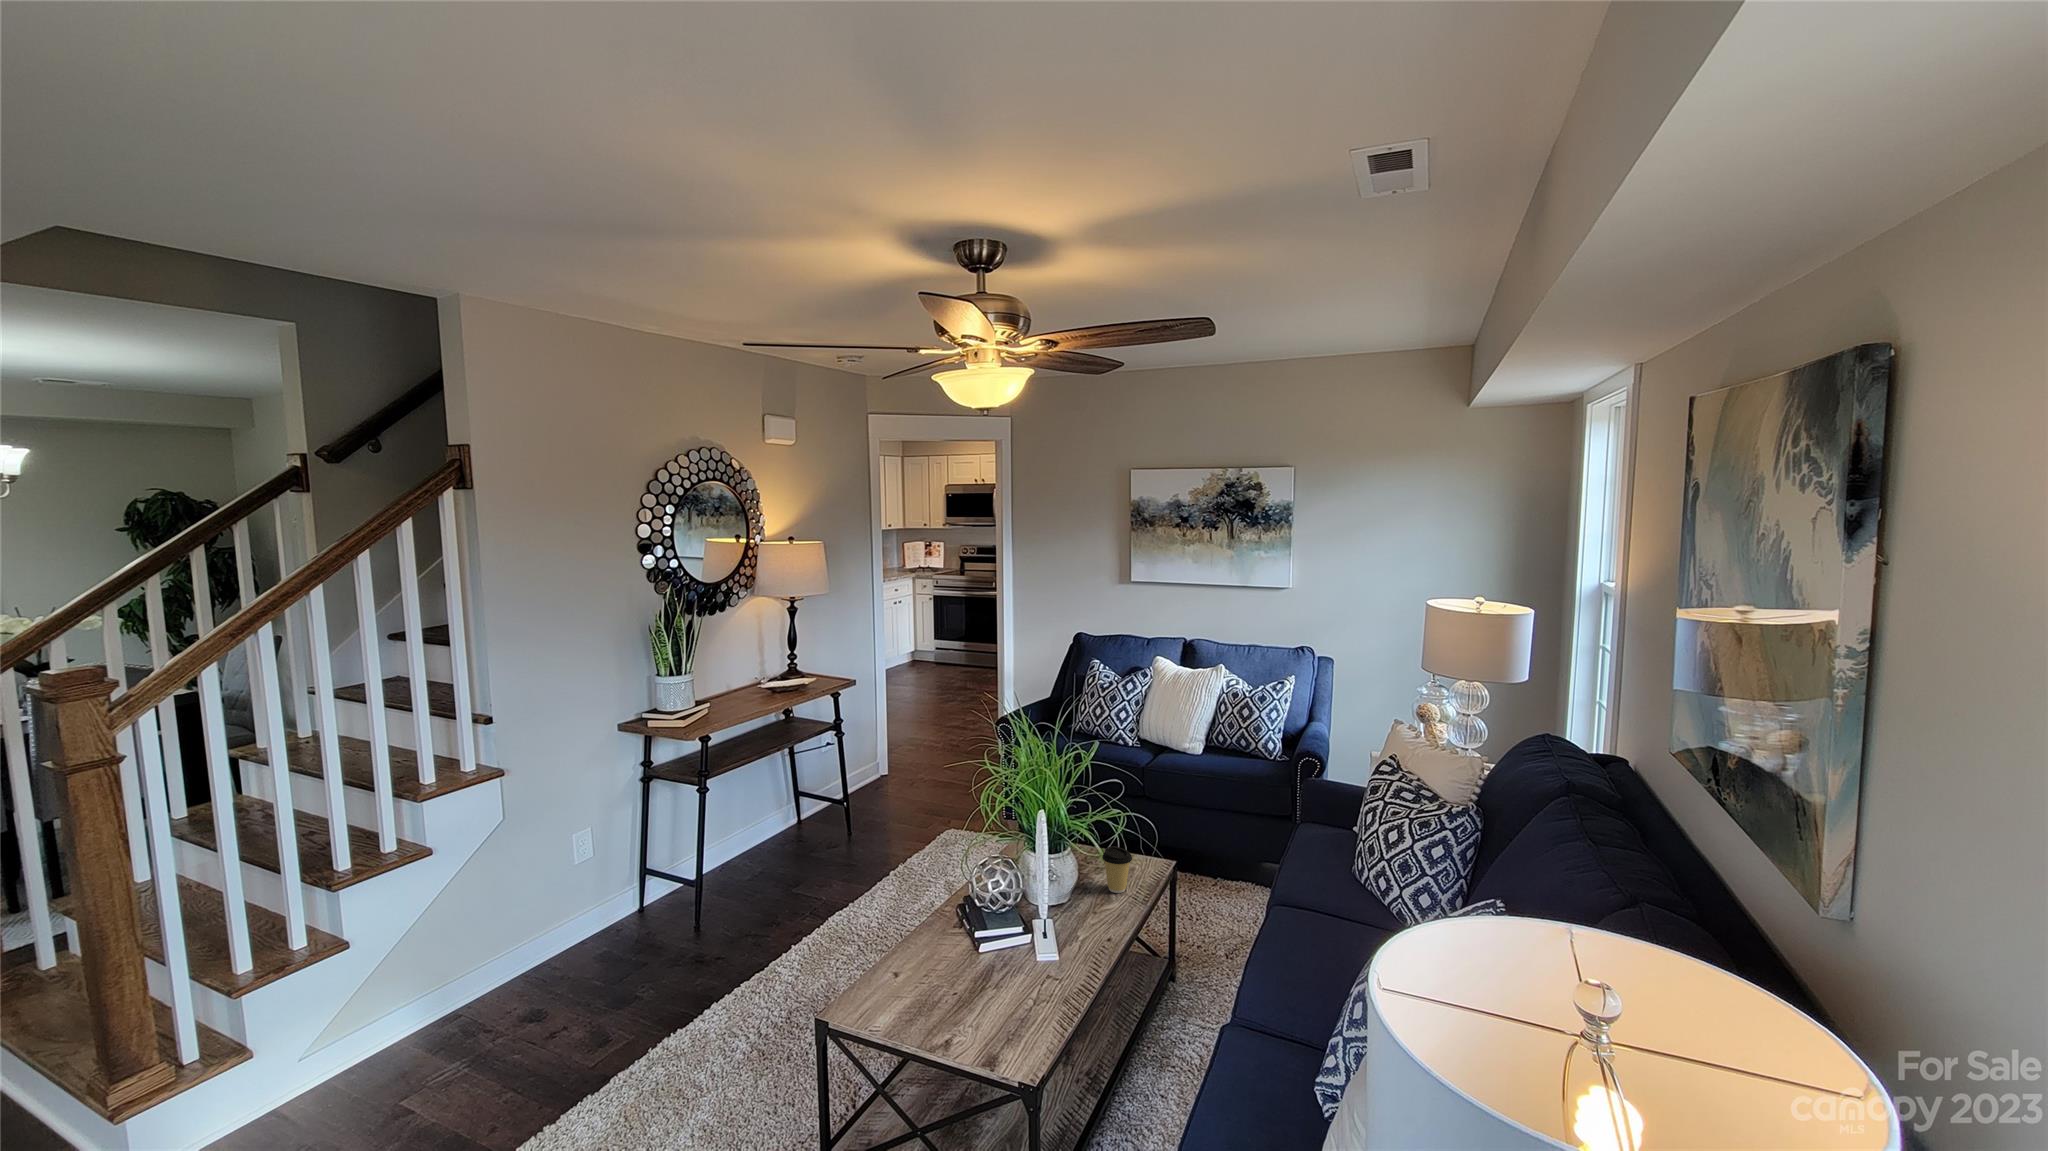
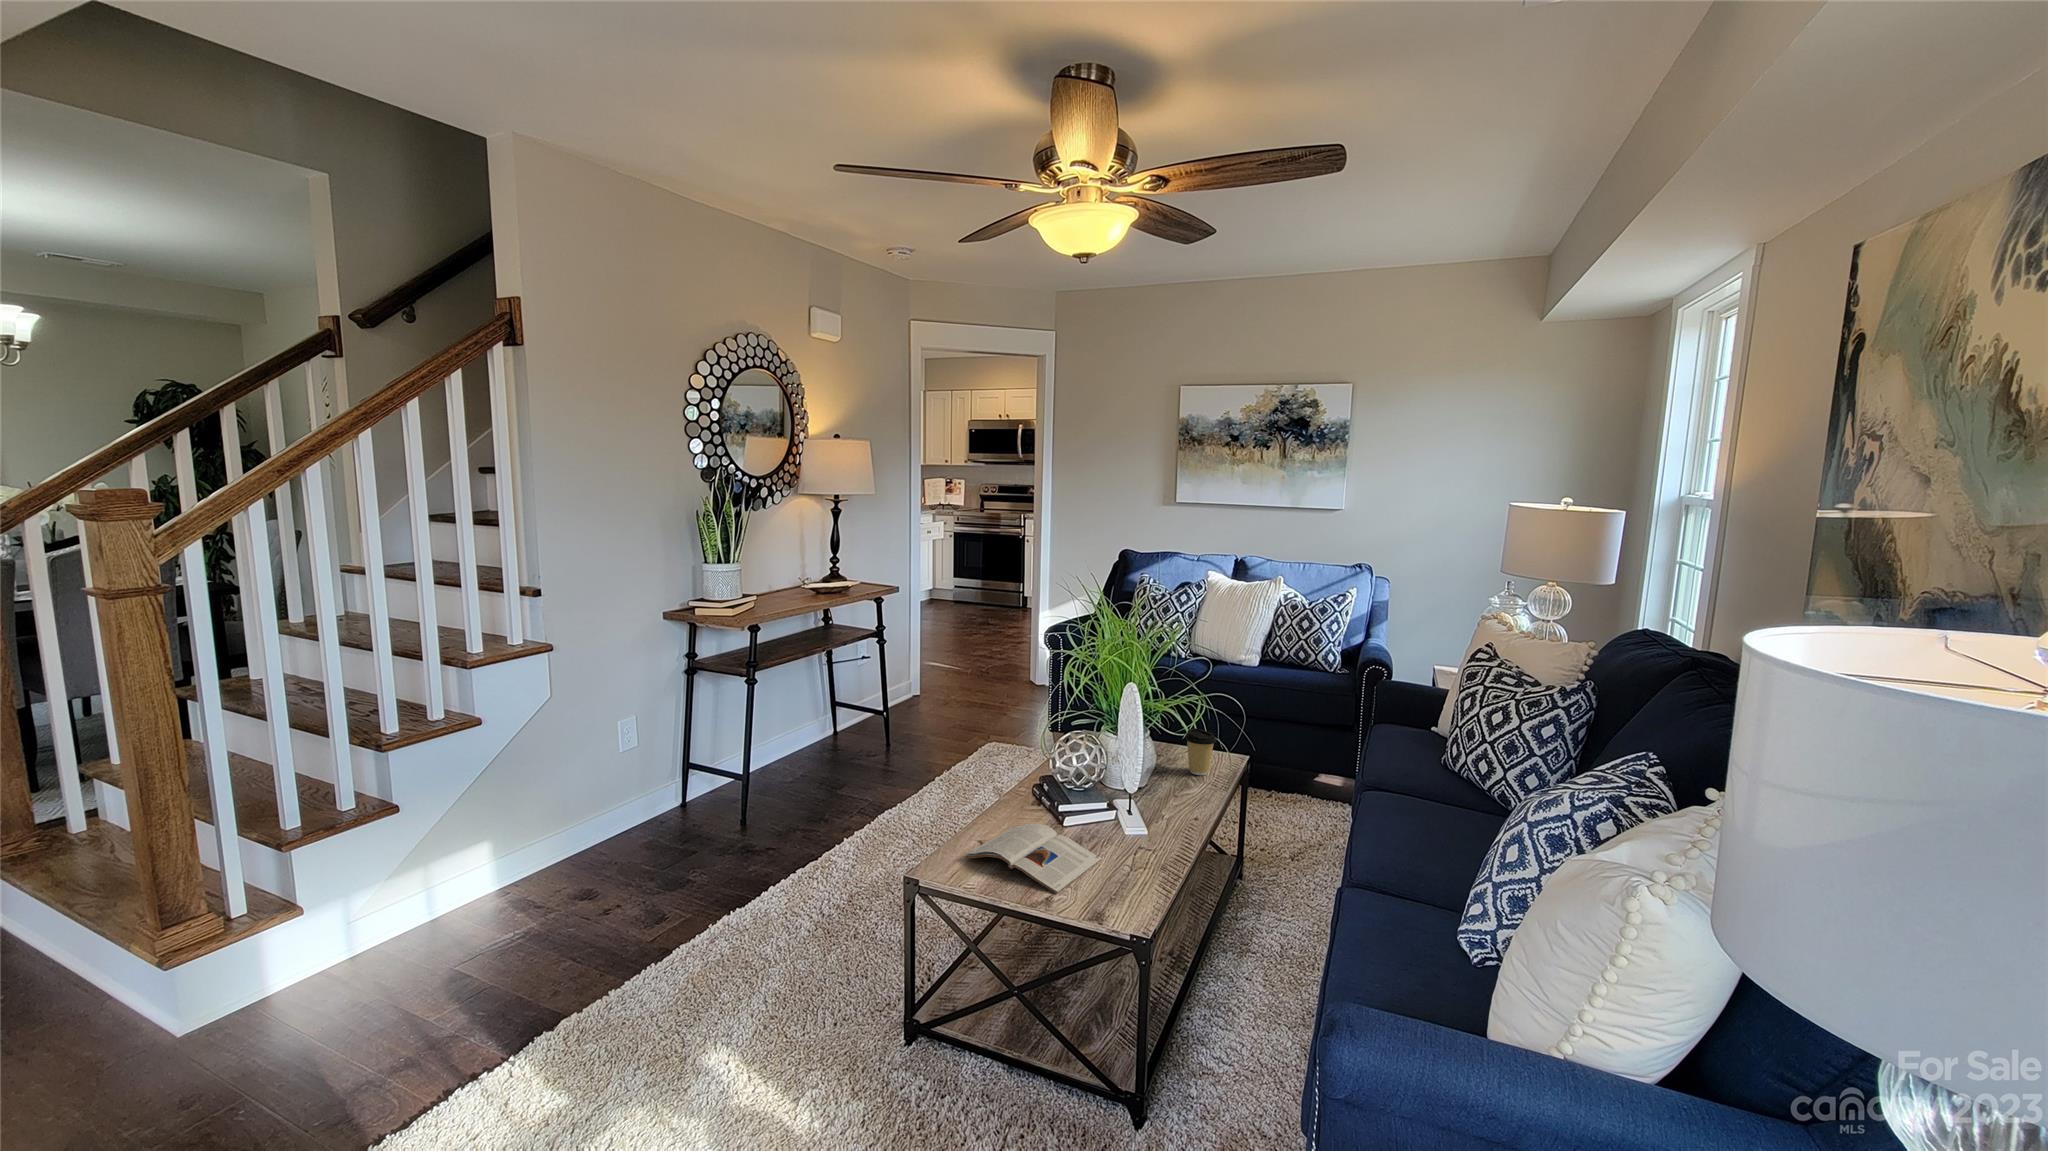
magazine: none [874,958,1003,1037] -> present [965,823,1102,894]

